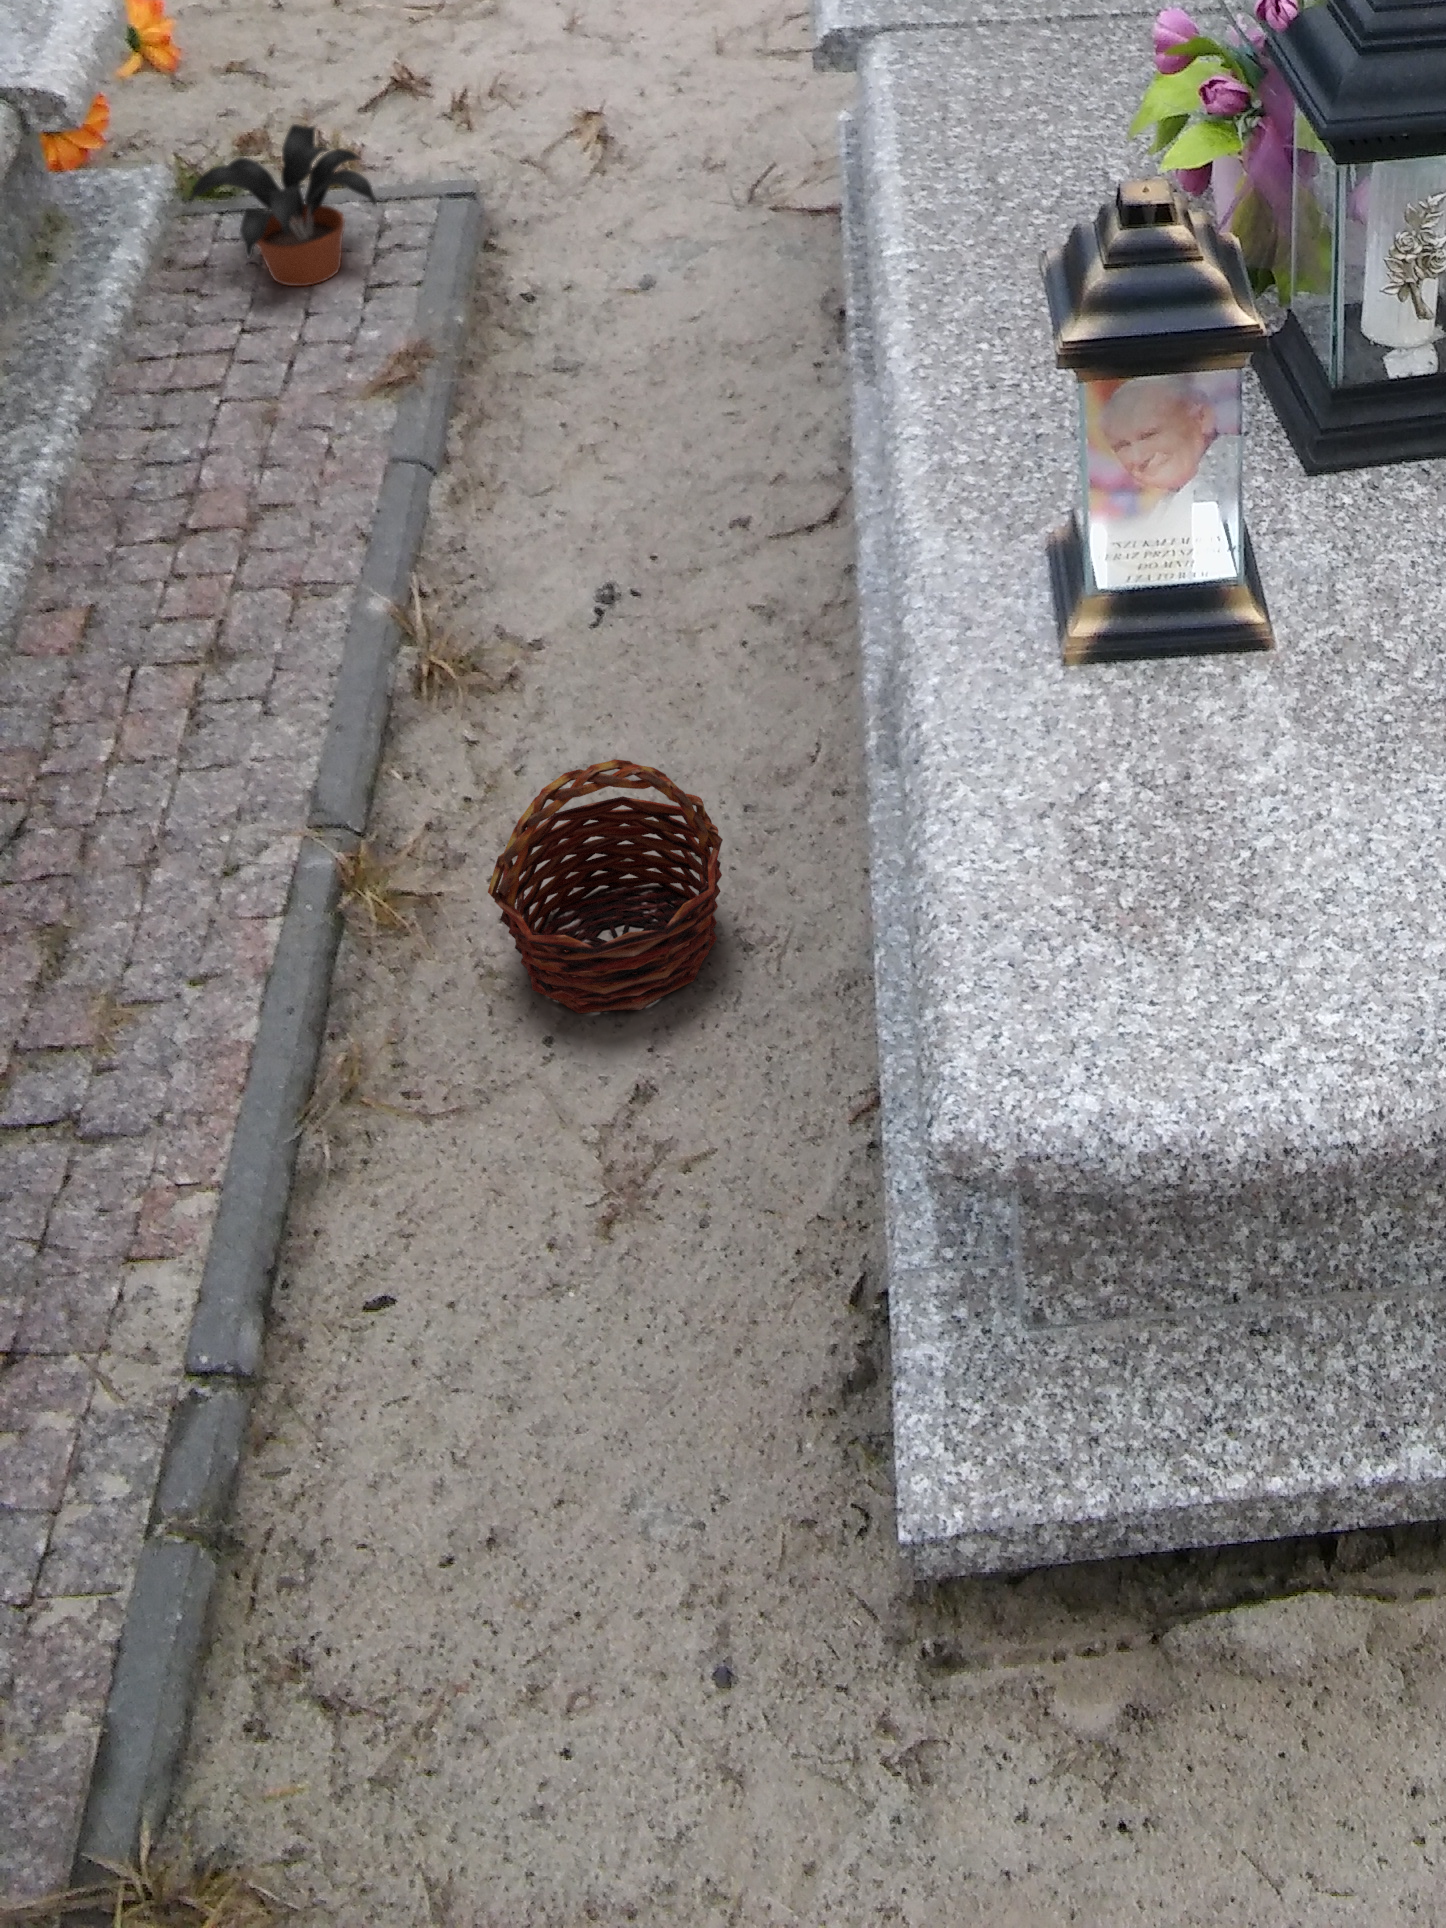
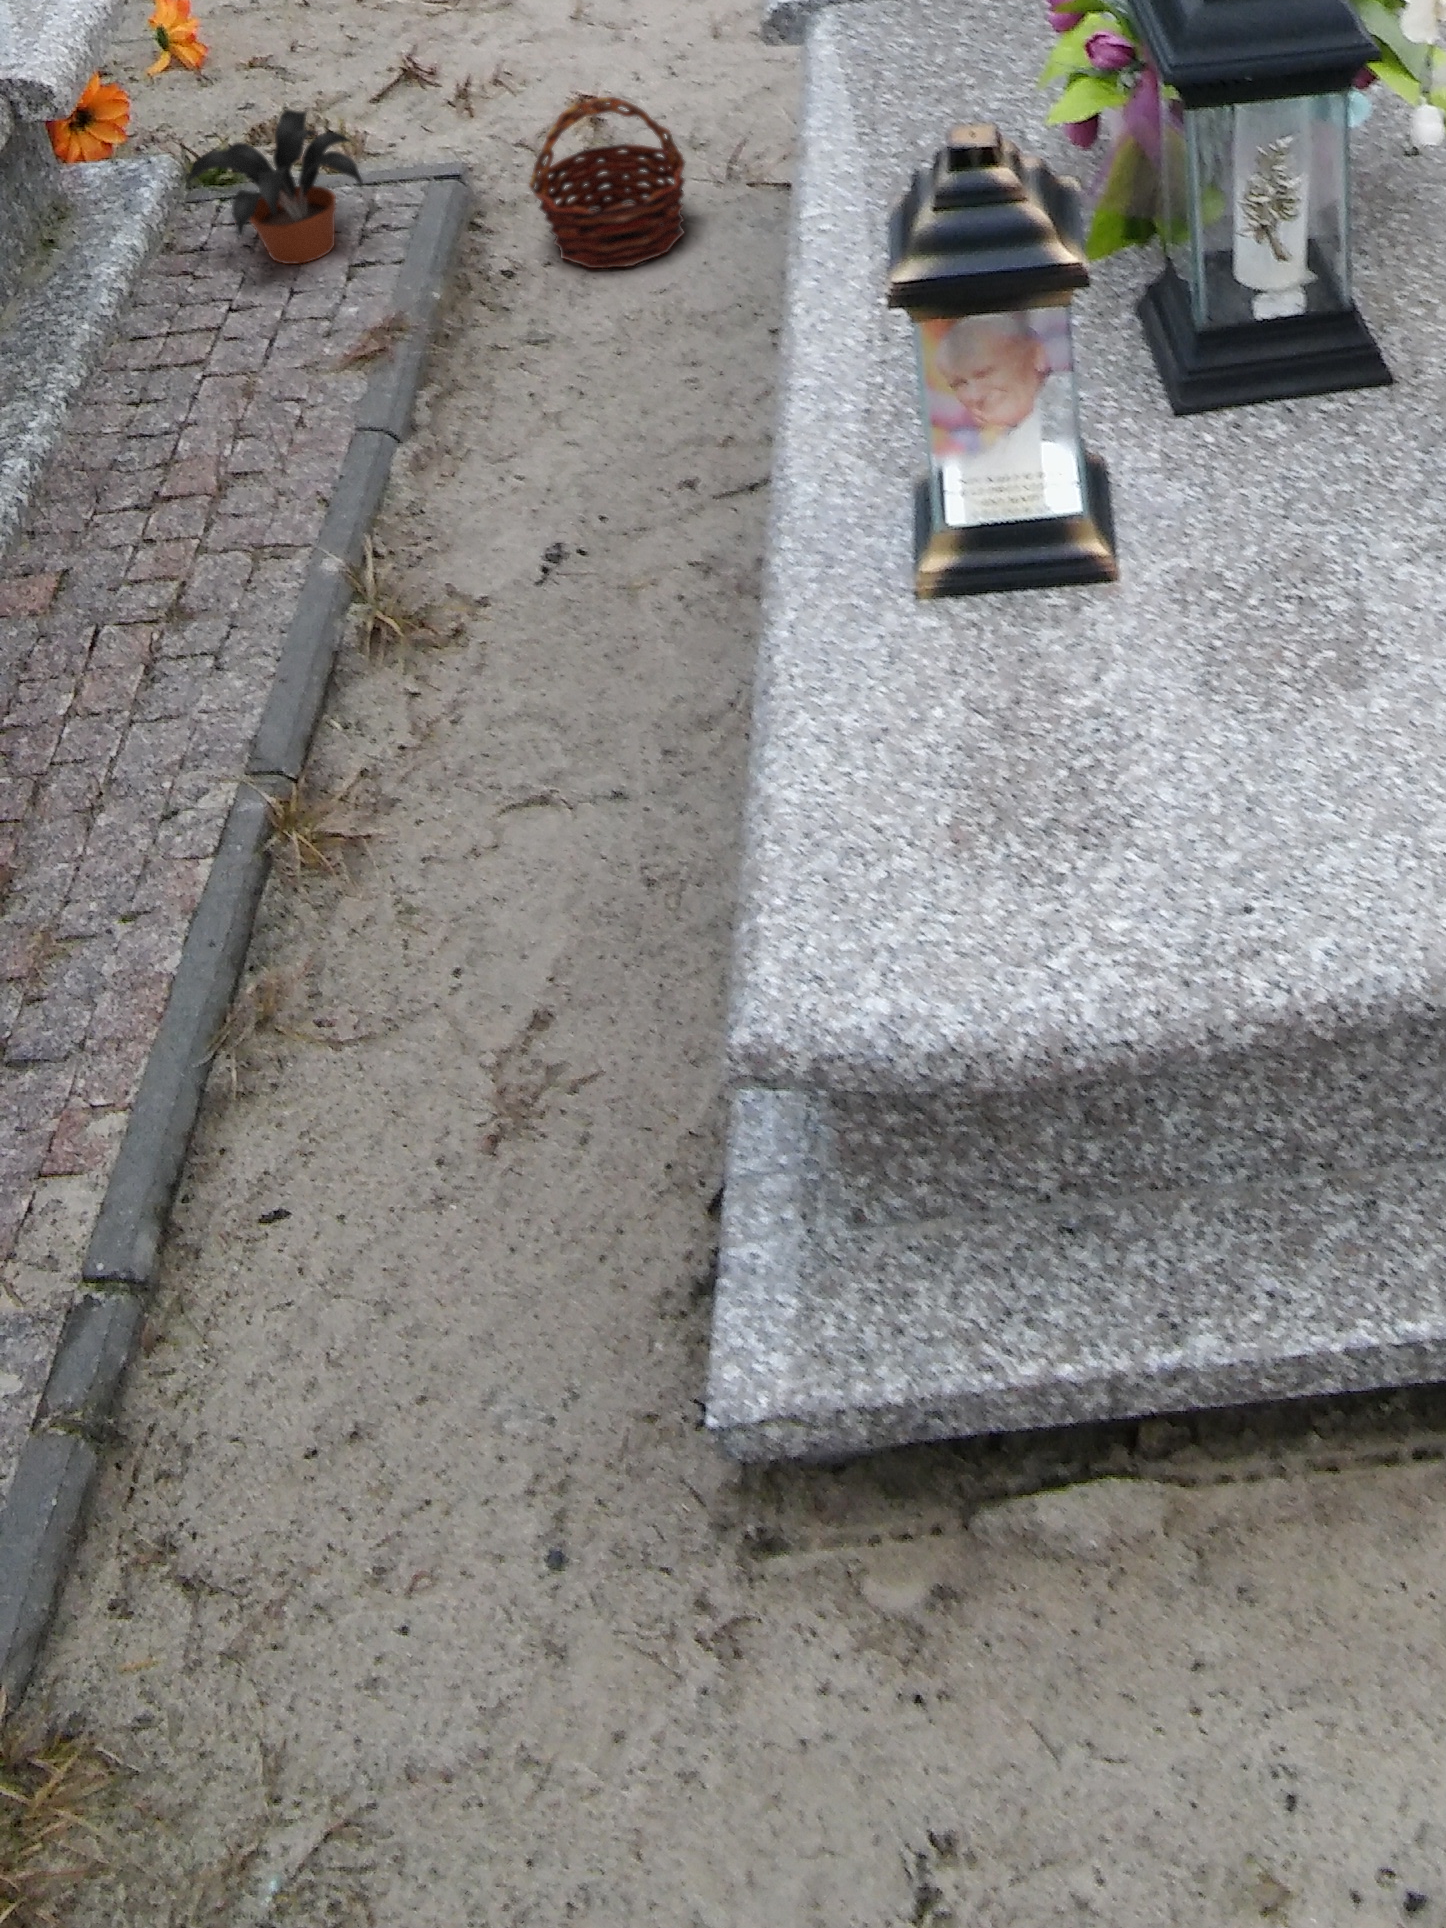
basket: present [488,759,723,1013] -> present [529,97,685,268]

